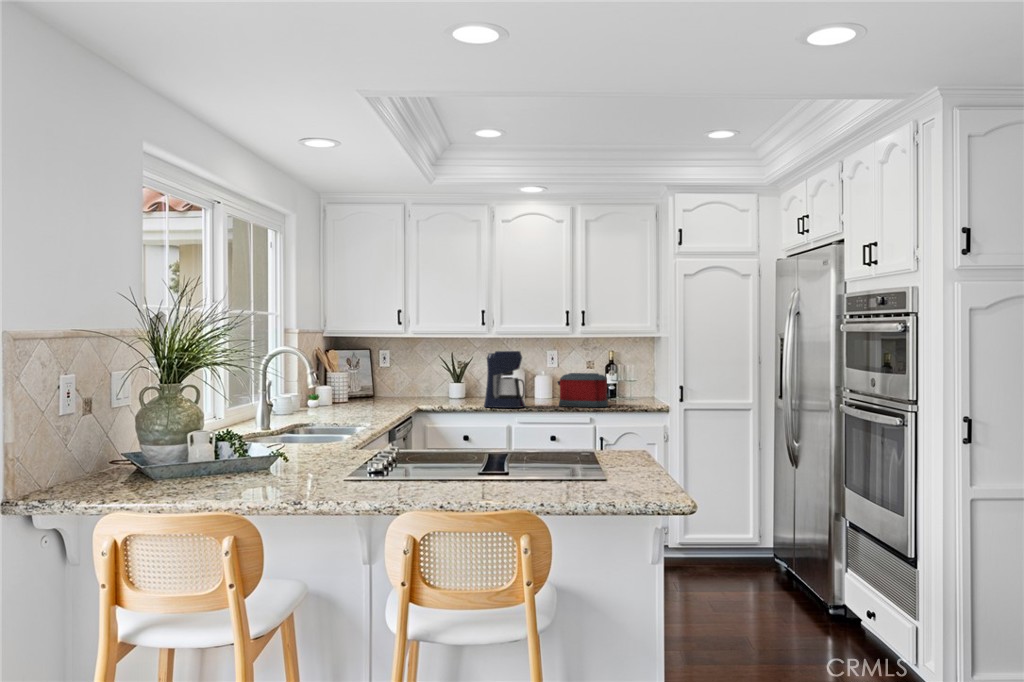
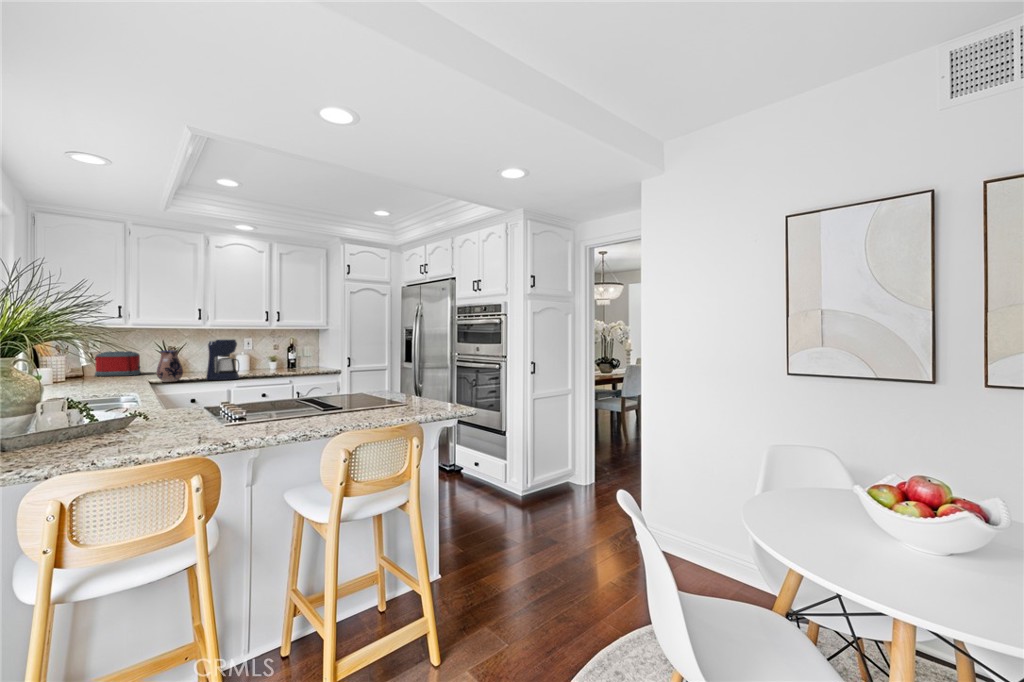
ceramic pitcher: none [428,365,457,407] -> present [156,351,183,382]
toaster: present [557,373,609,407] -> present [94,351,141,376]

